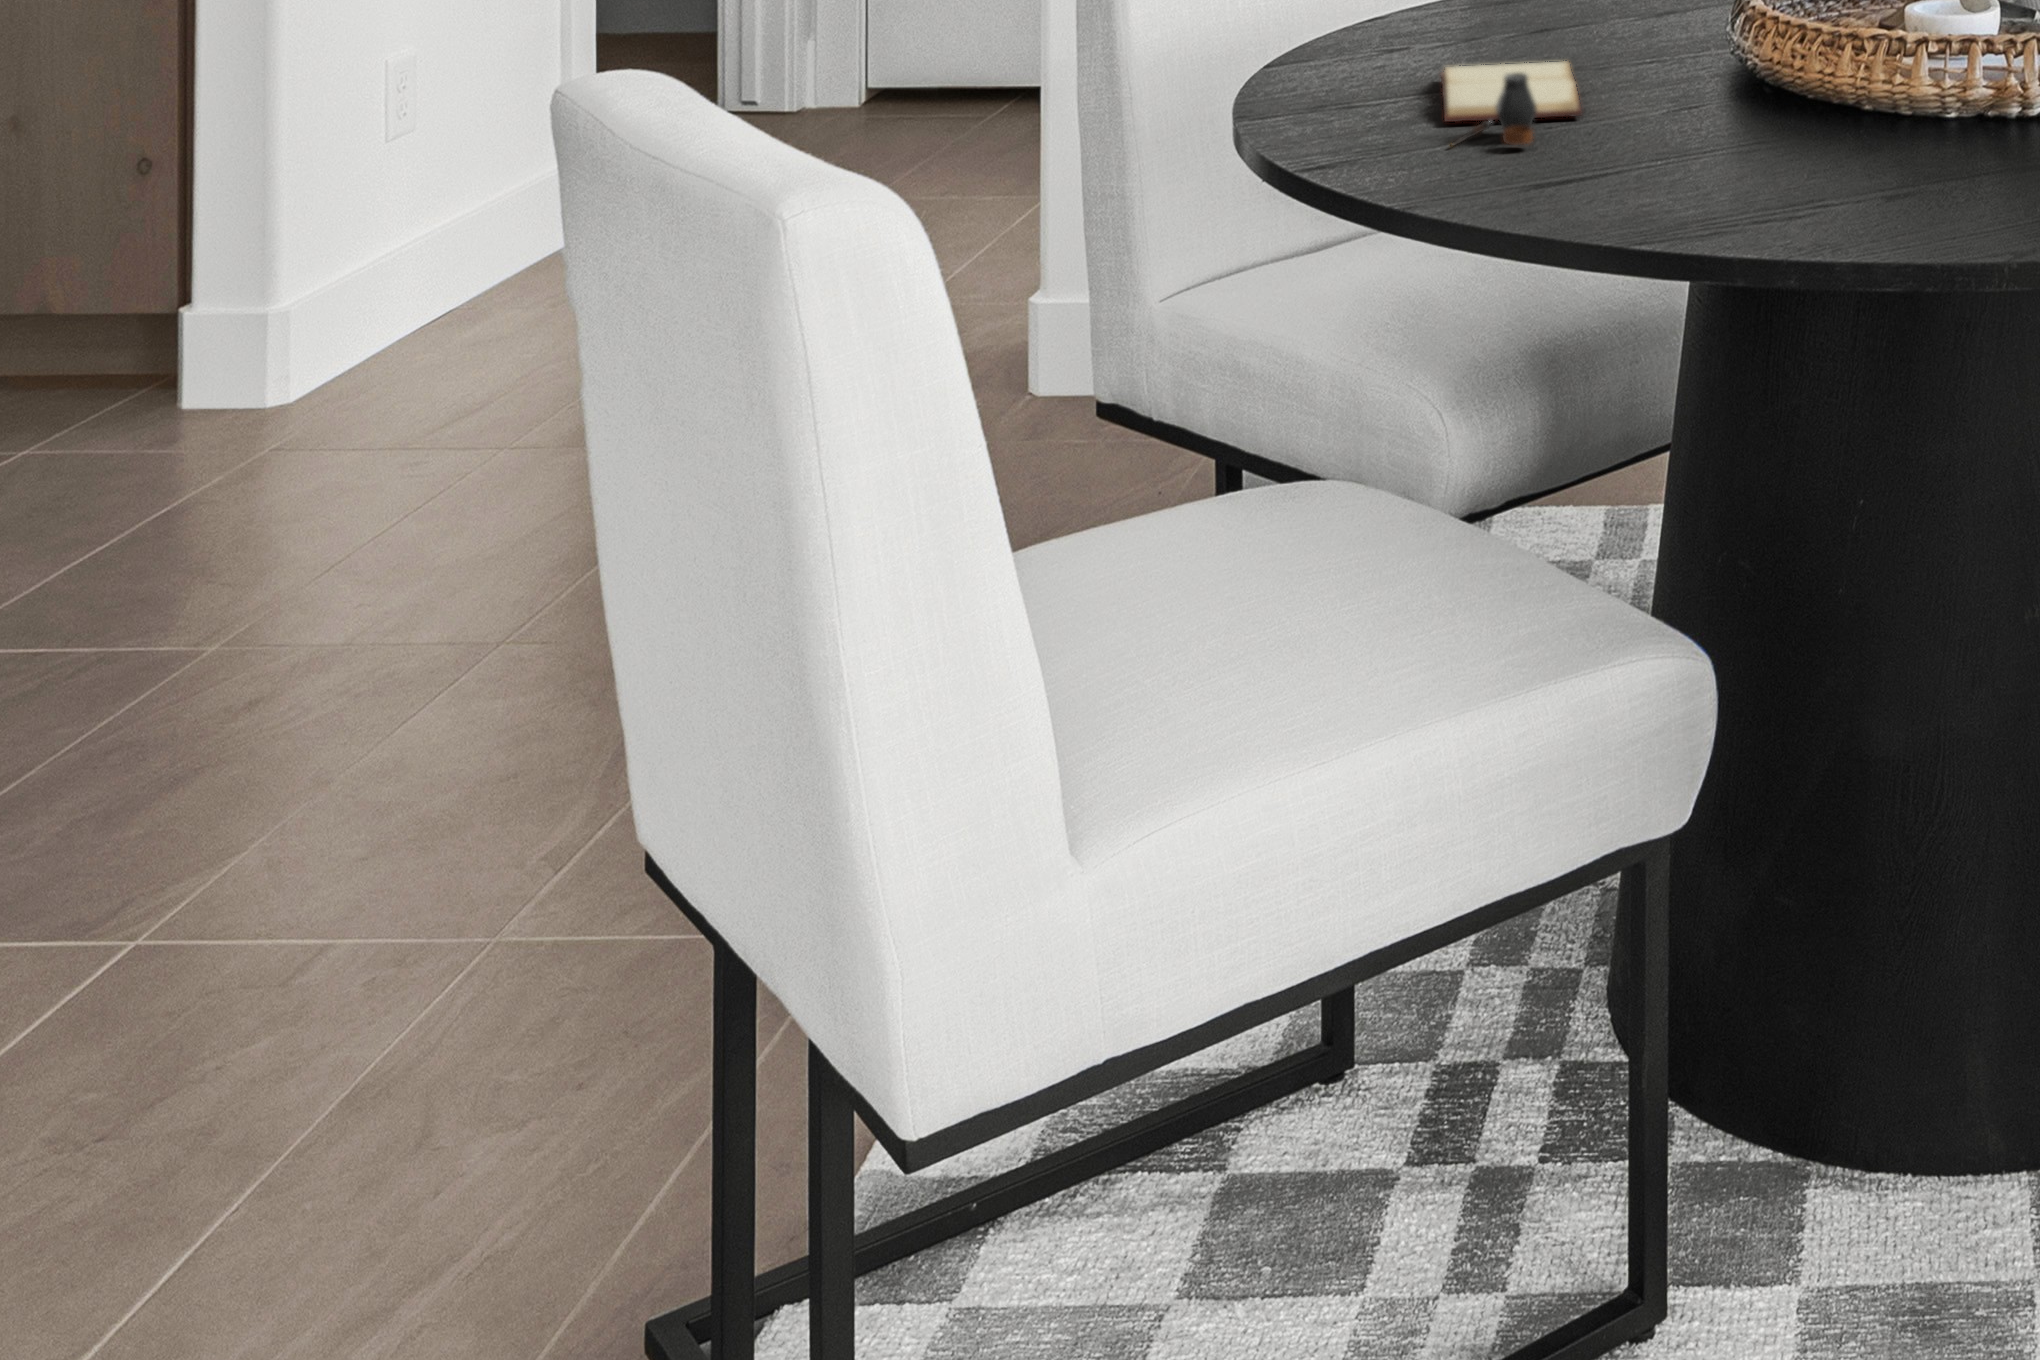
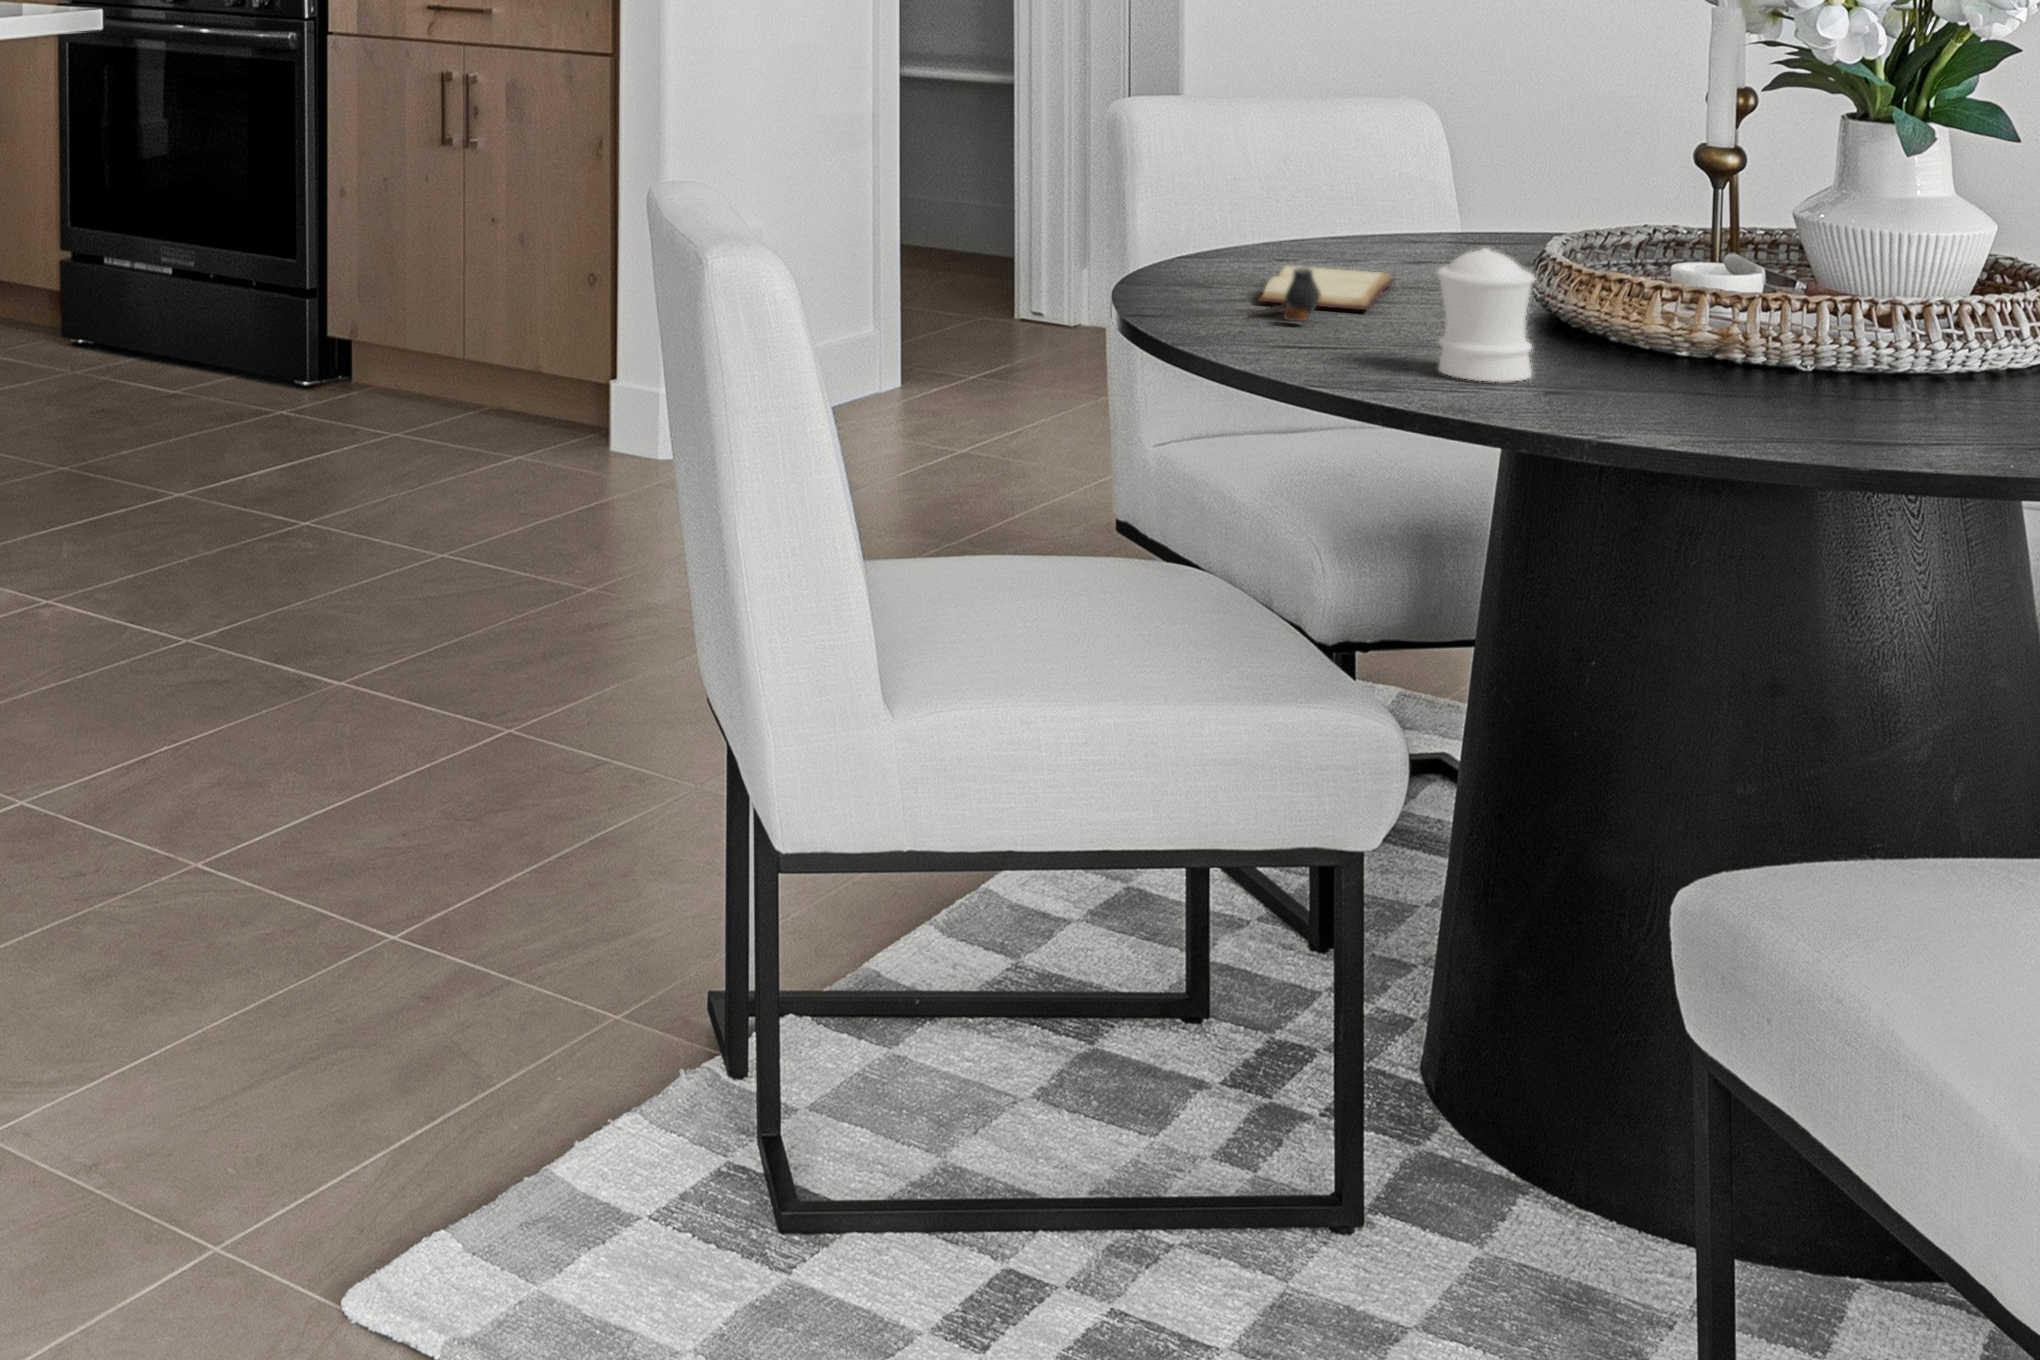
salt shaker: none [1740,27,1856,197] -> present [1436,248,1535,382]

